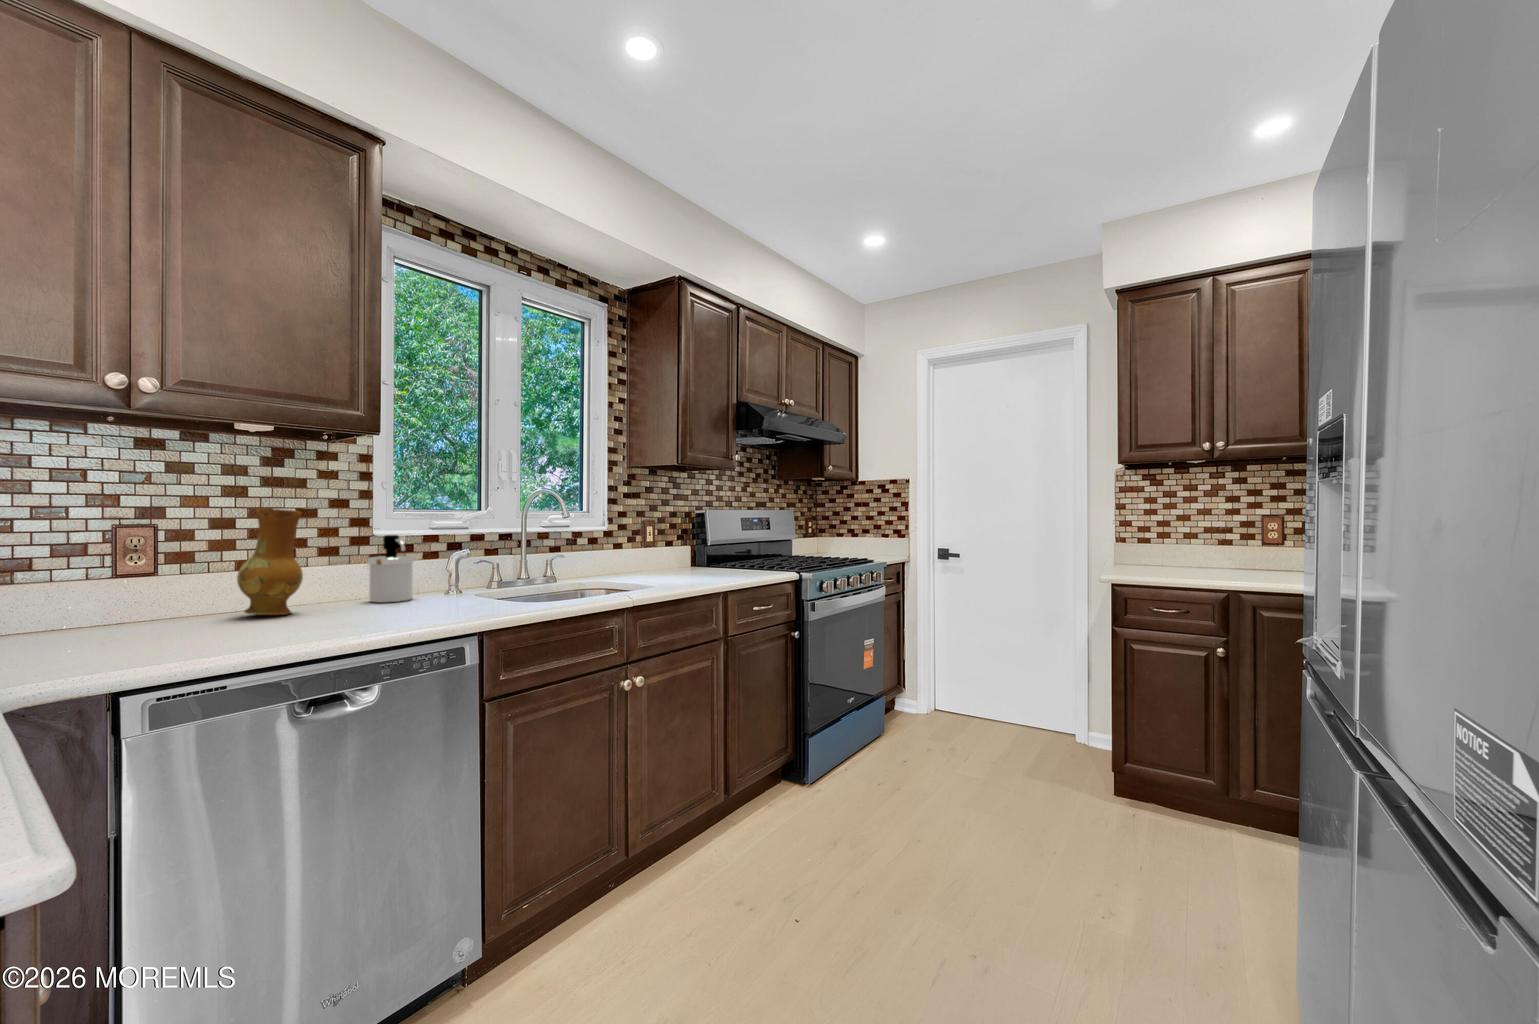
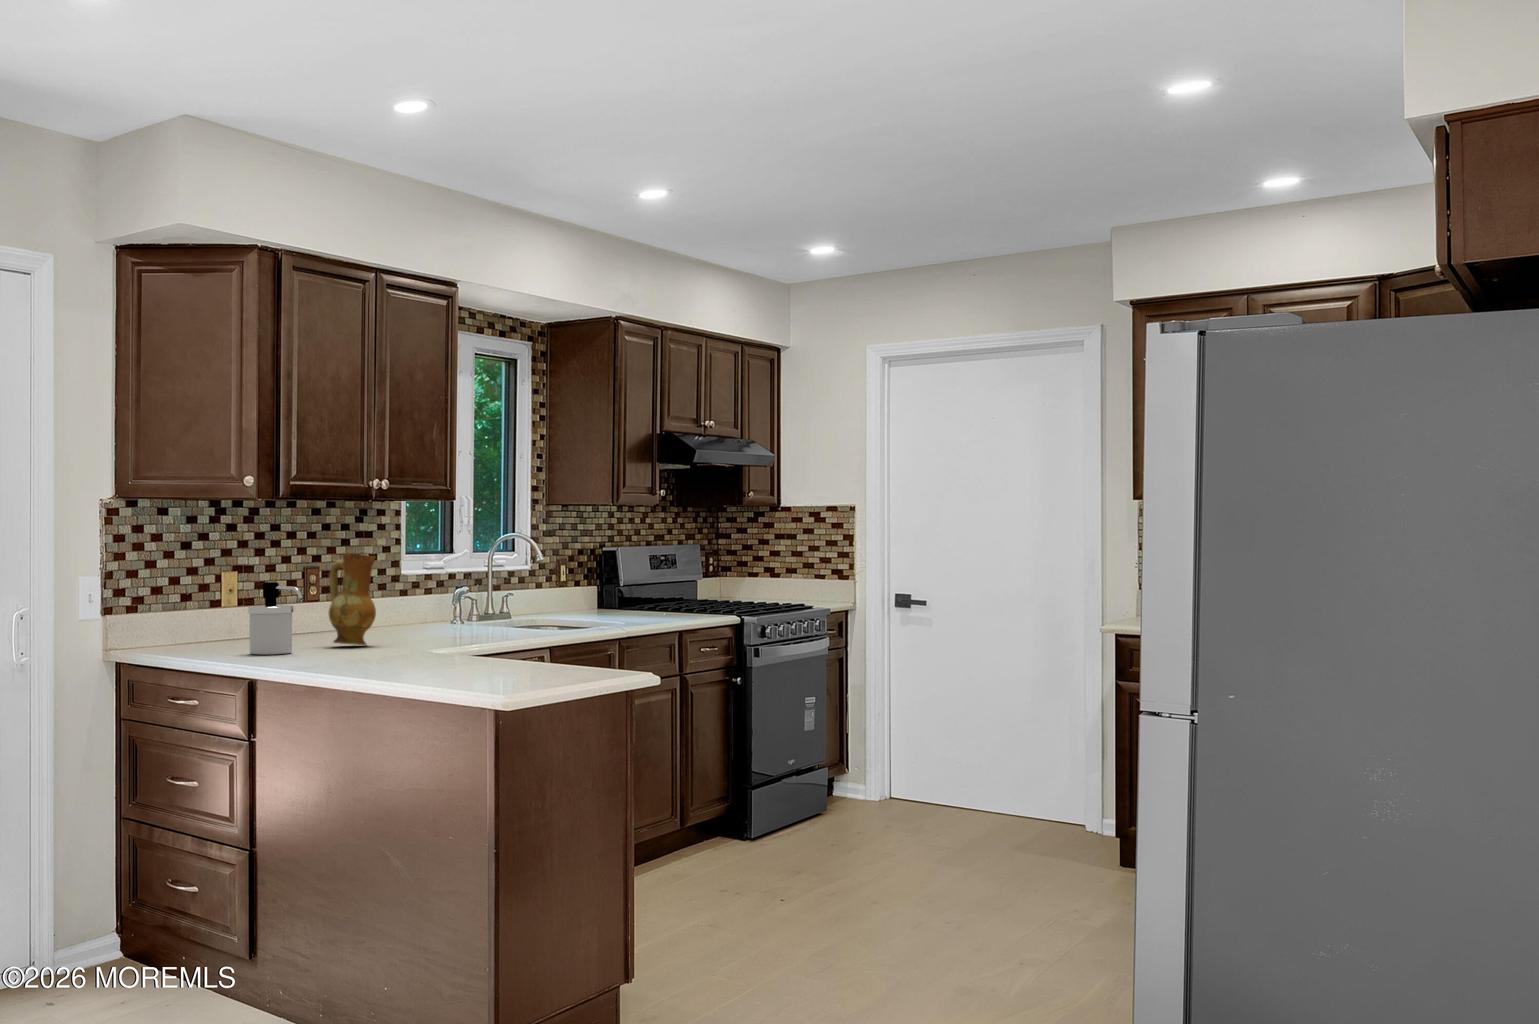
soap dispenser: present [368,535,414,602] -> present [248,582,303,655]

